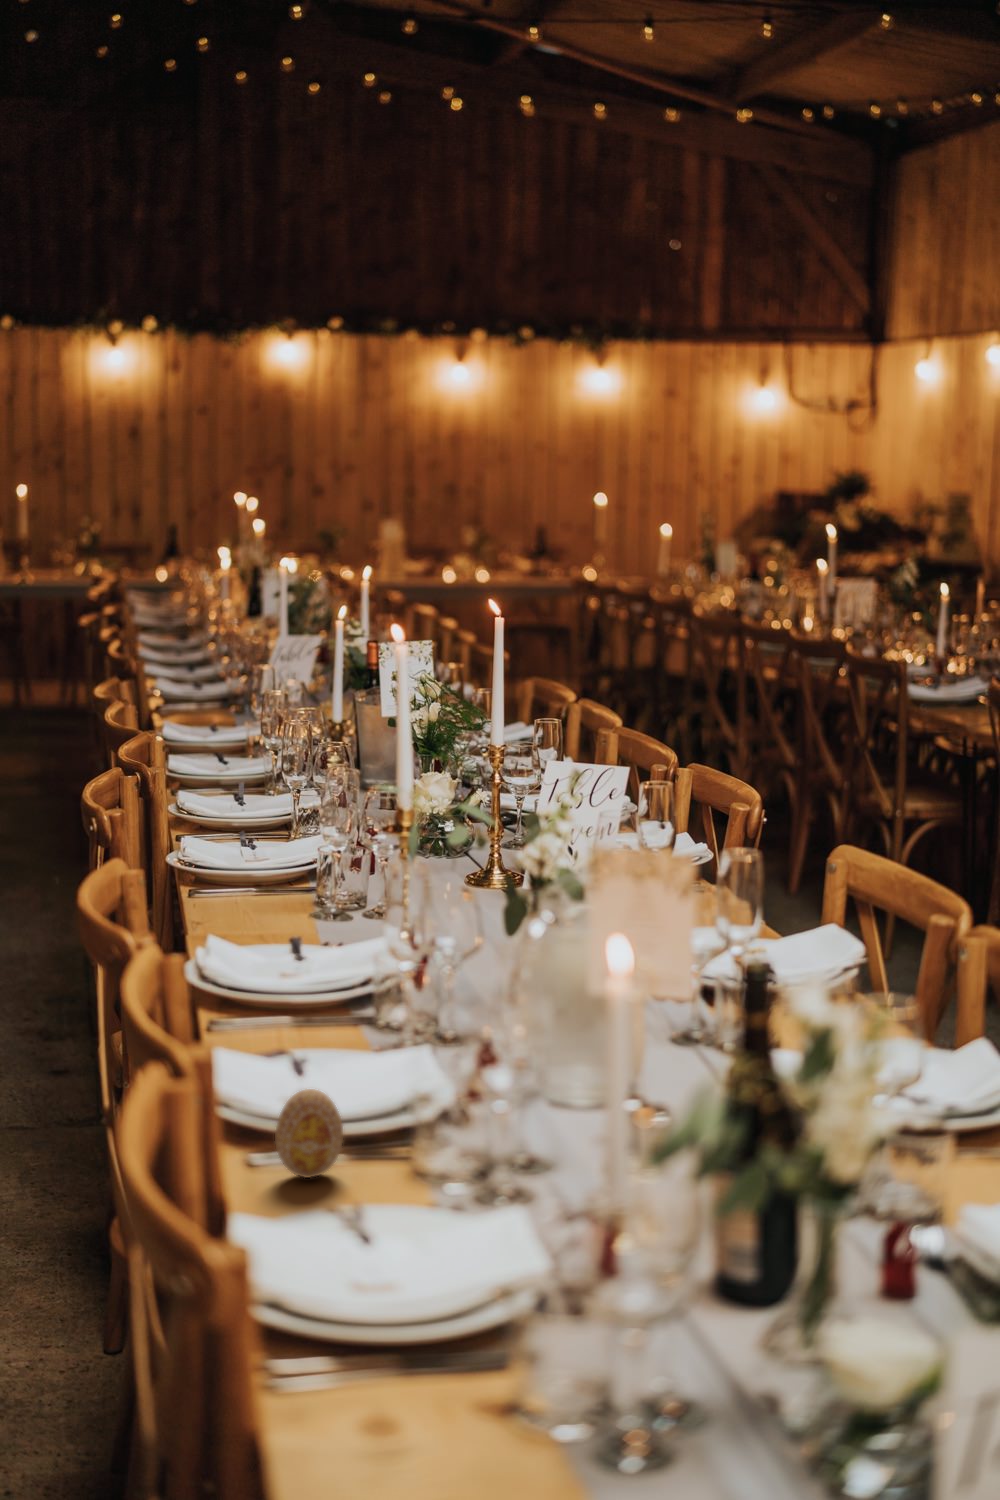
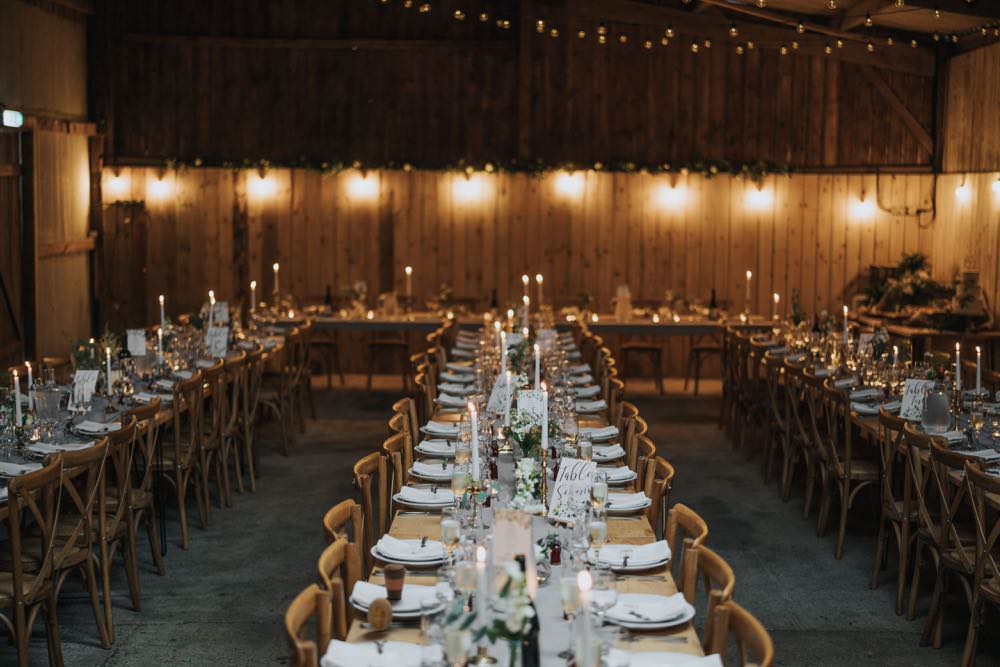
coffee cup: none [275,1000,338,1090] -> present [382,564,407,599]

